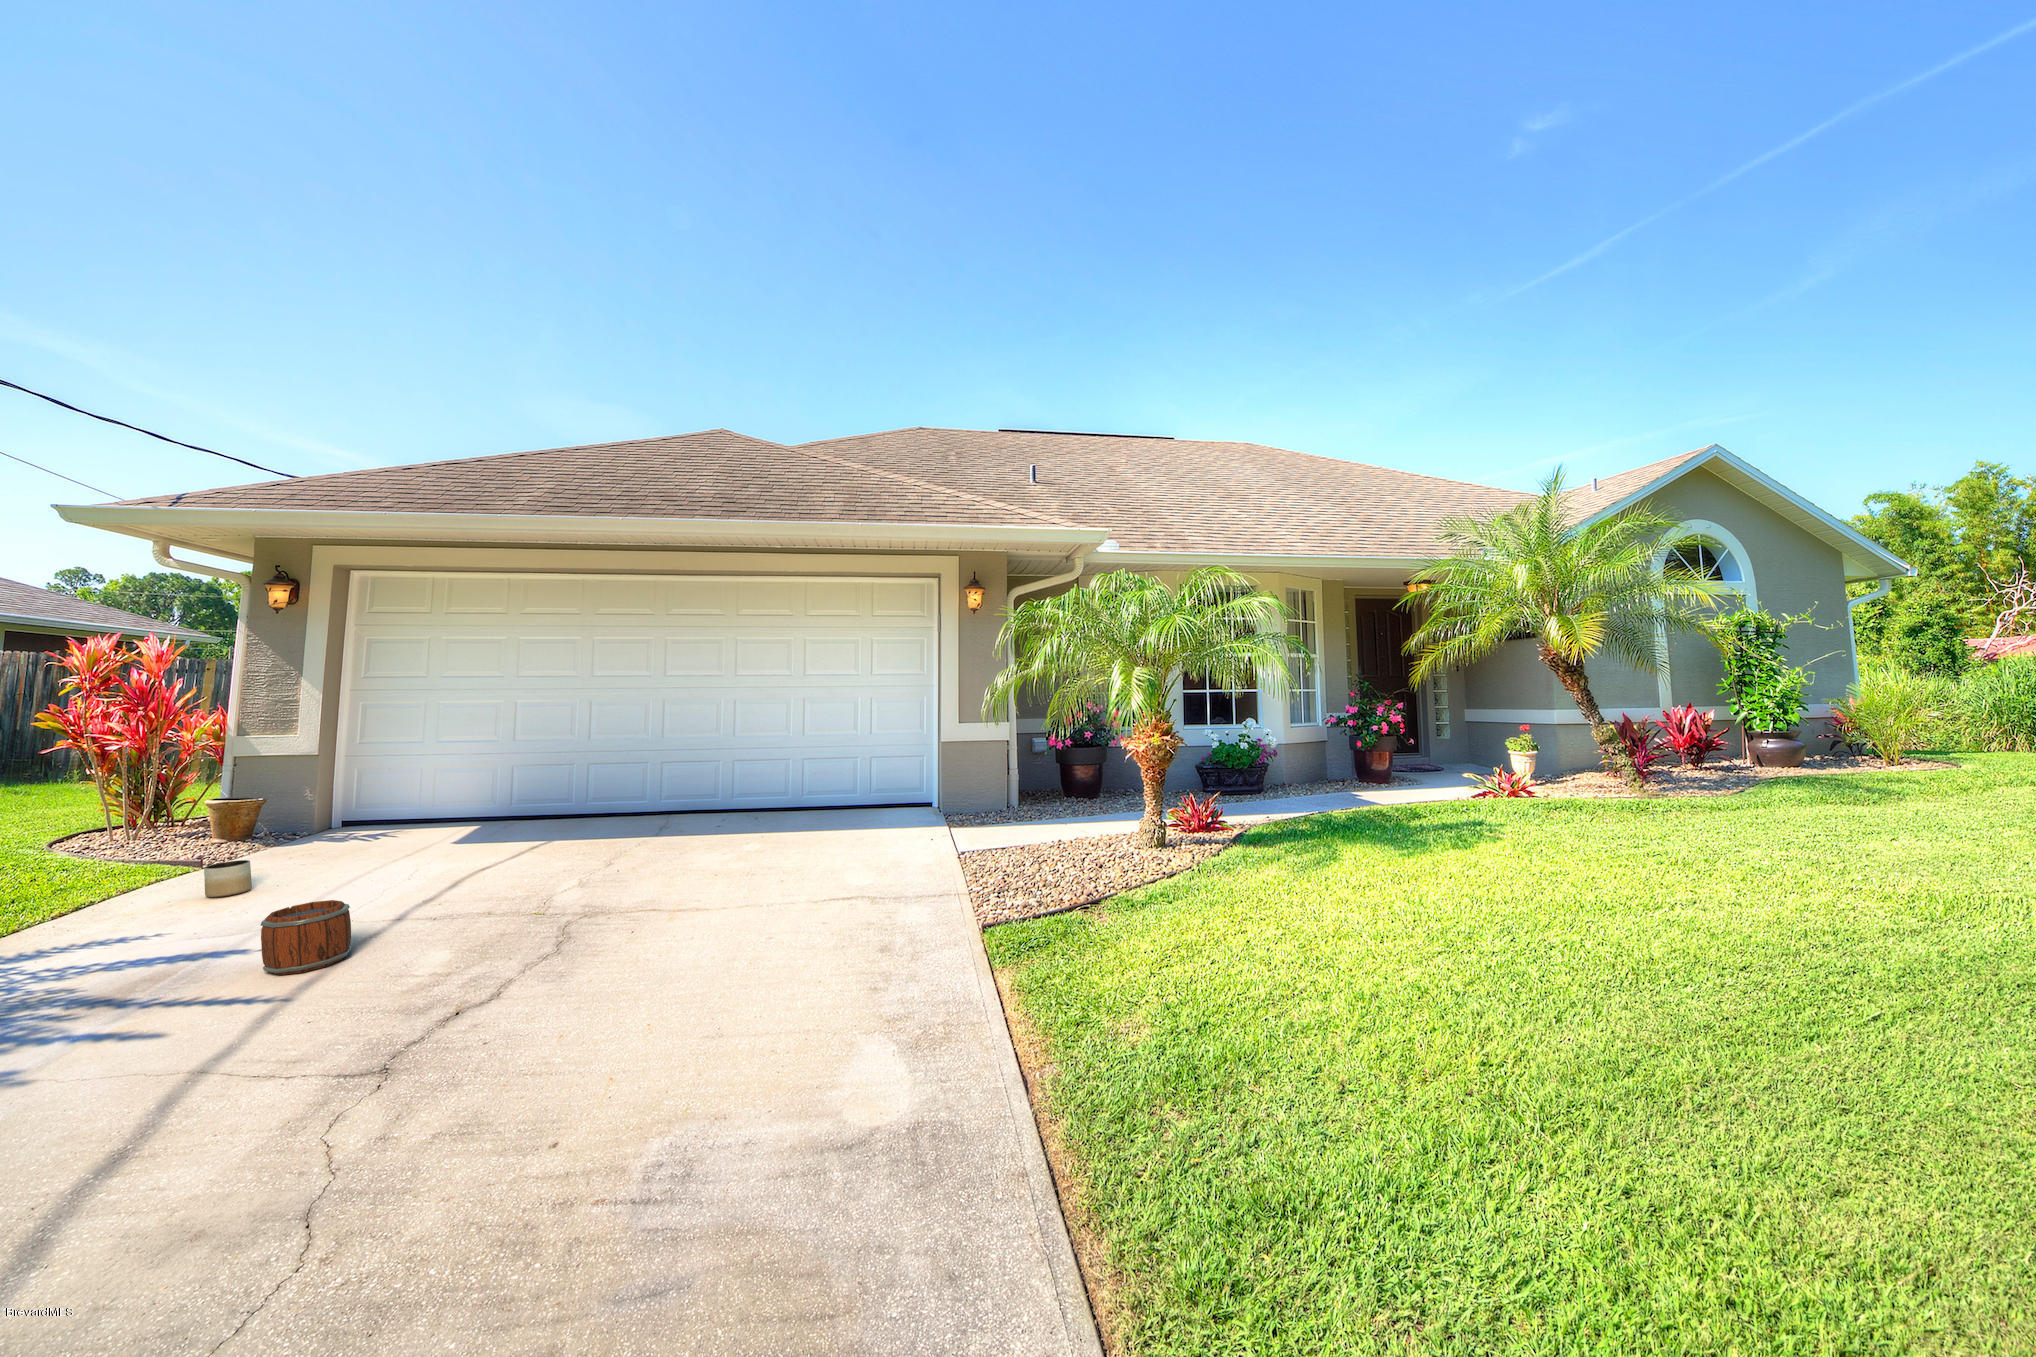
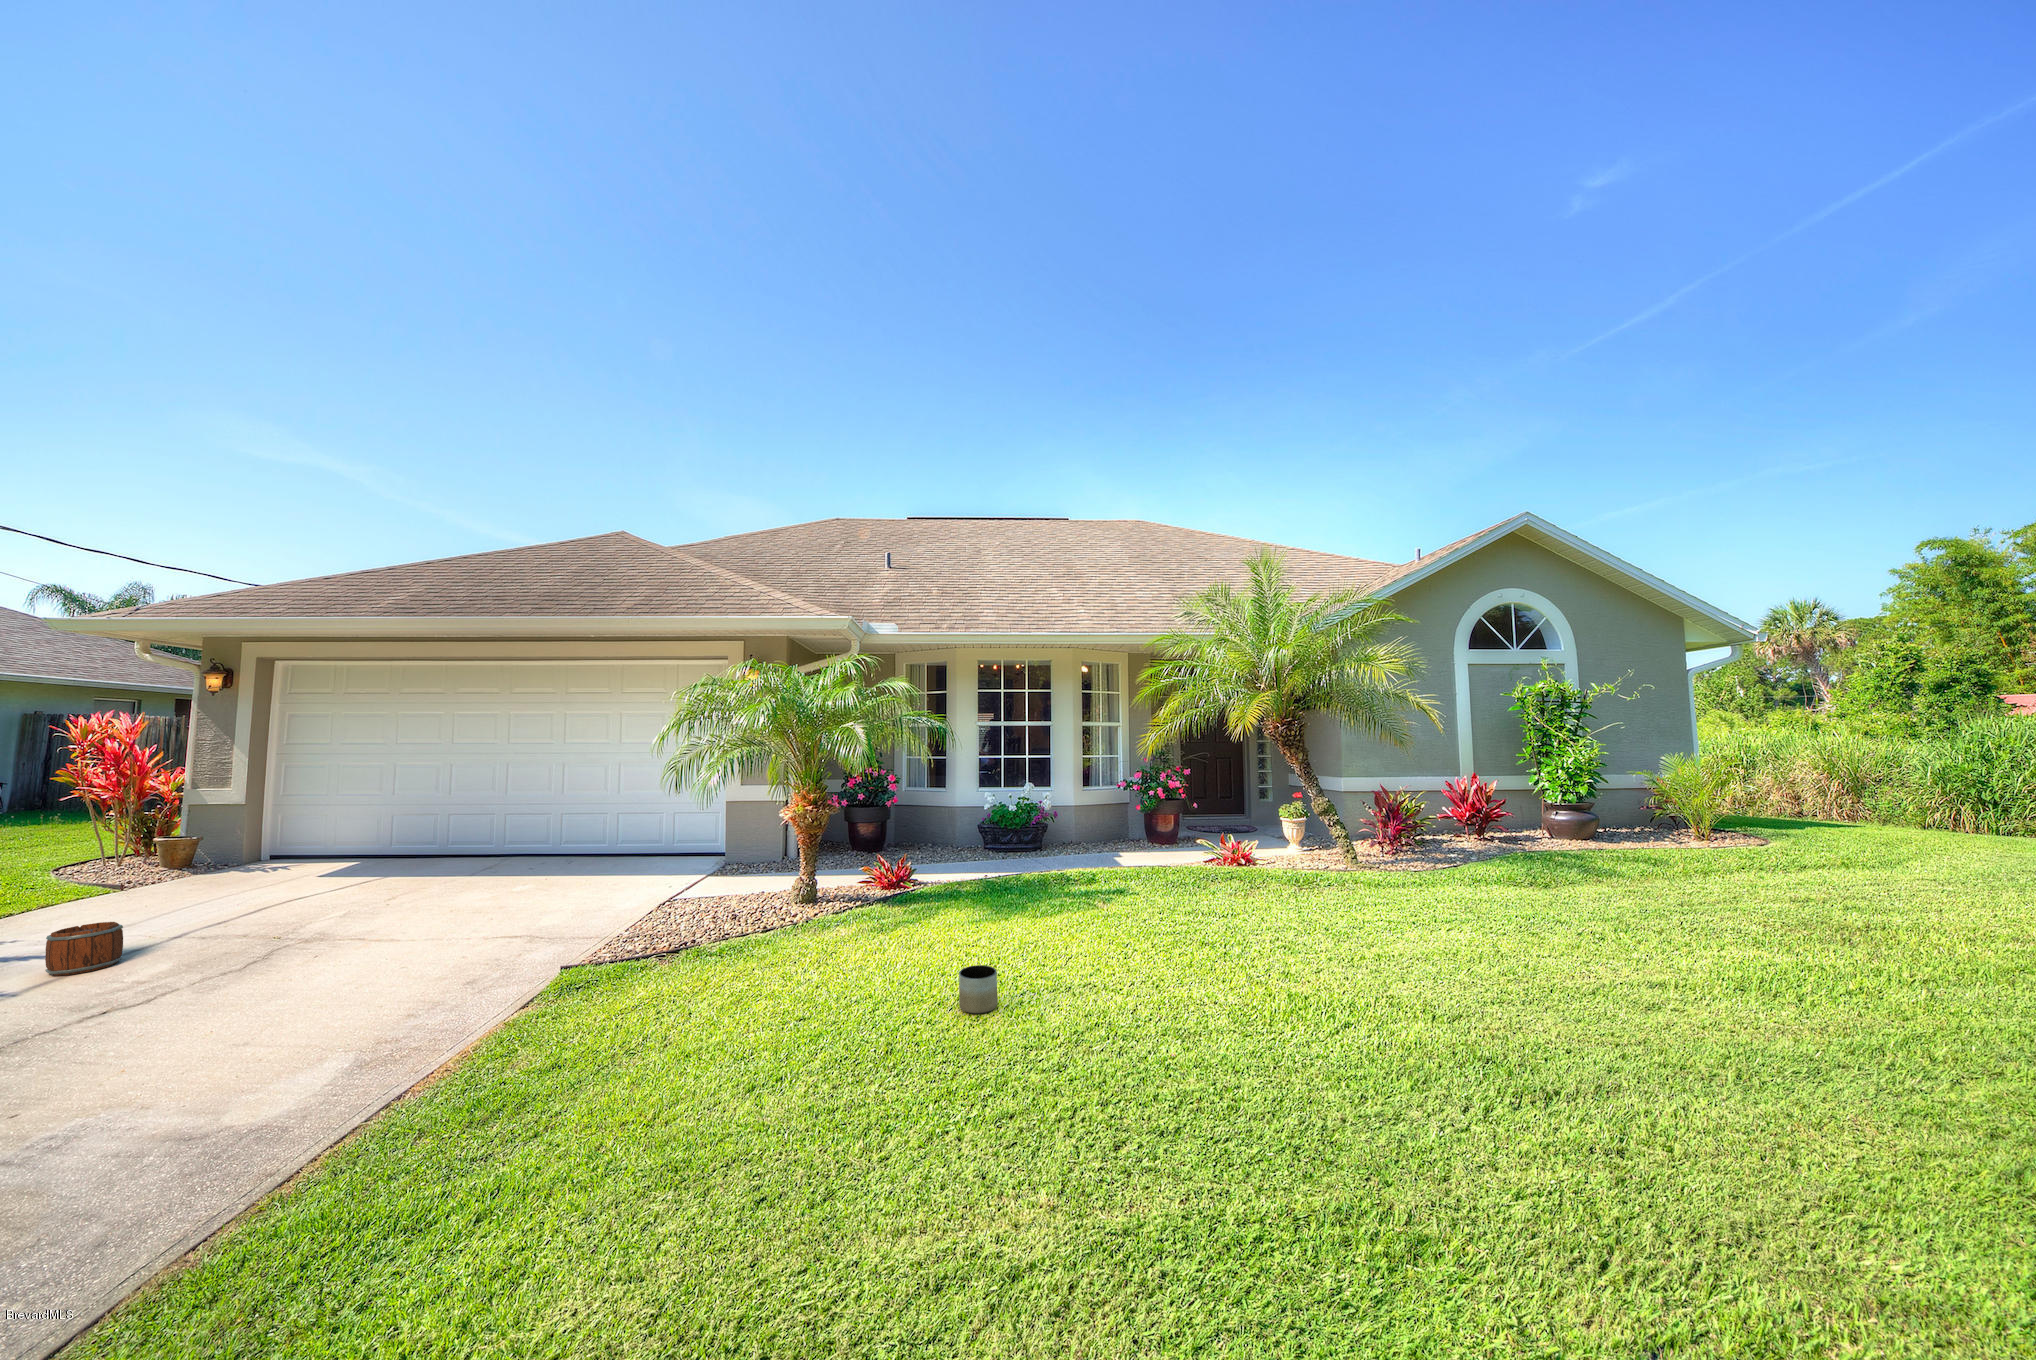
planter: present [204,860,252,898] -> present [959,965,998,1014]

